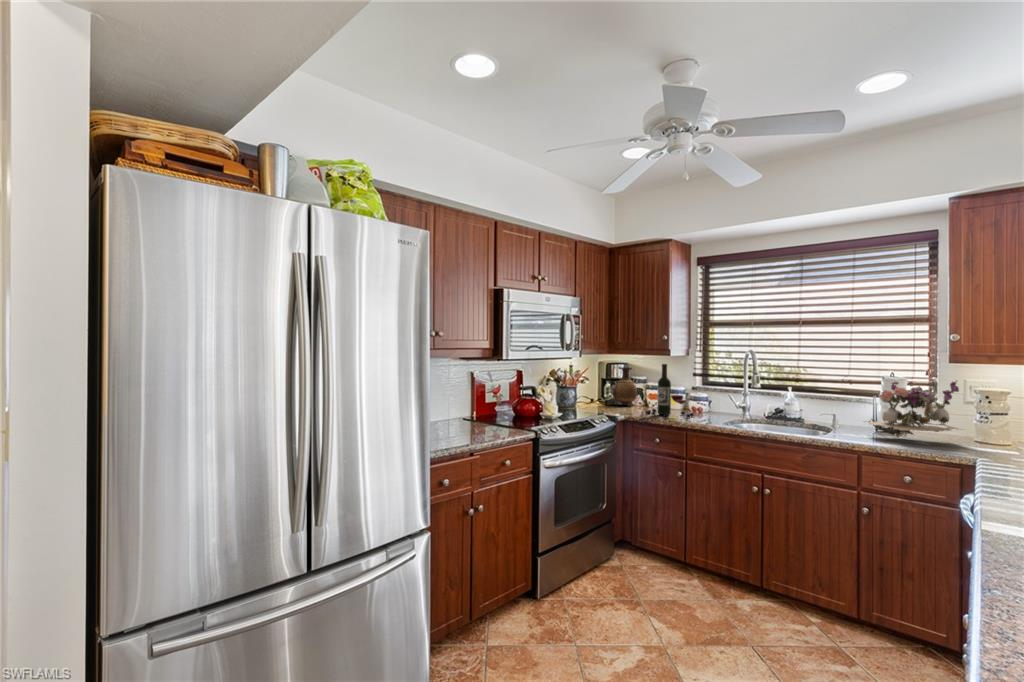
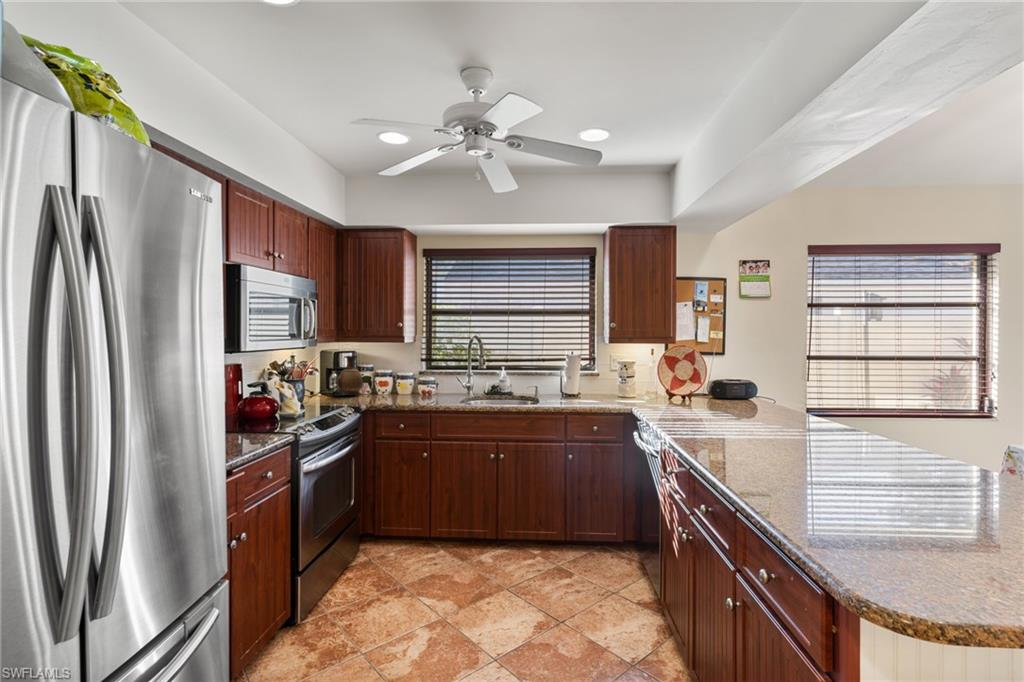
wine bottle: present [646,364,694,418] -> none [384,351,429,404]
flower arrangement: present [867,380,964,438] -> none [564,356,624,402]

